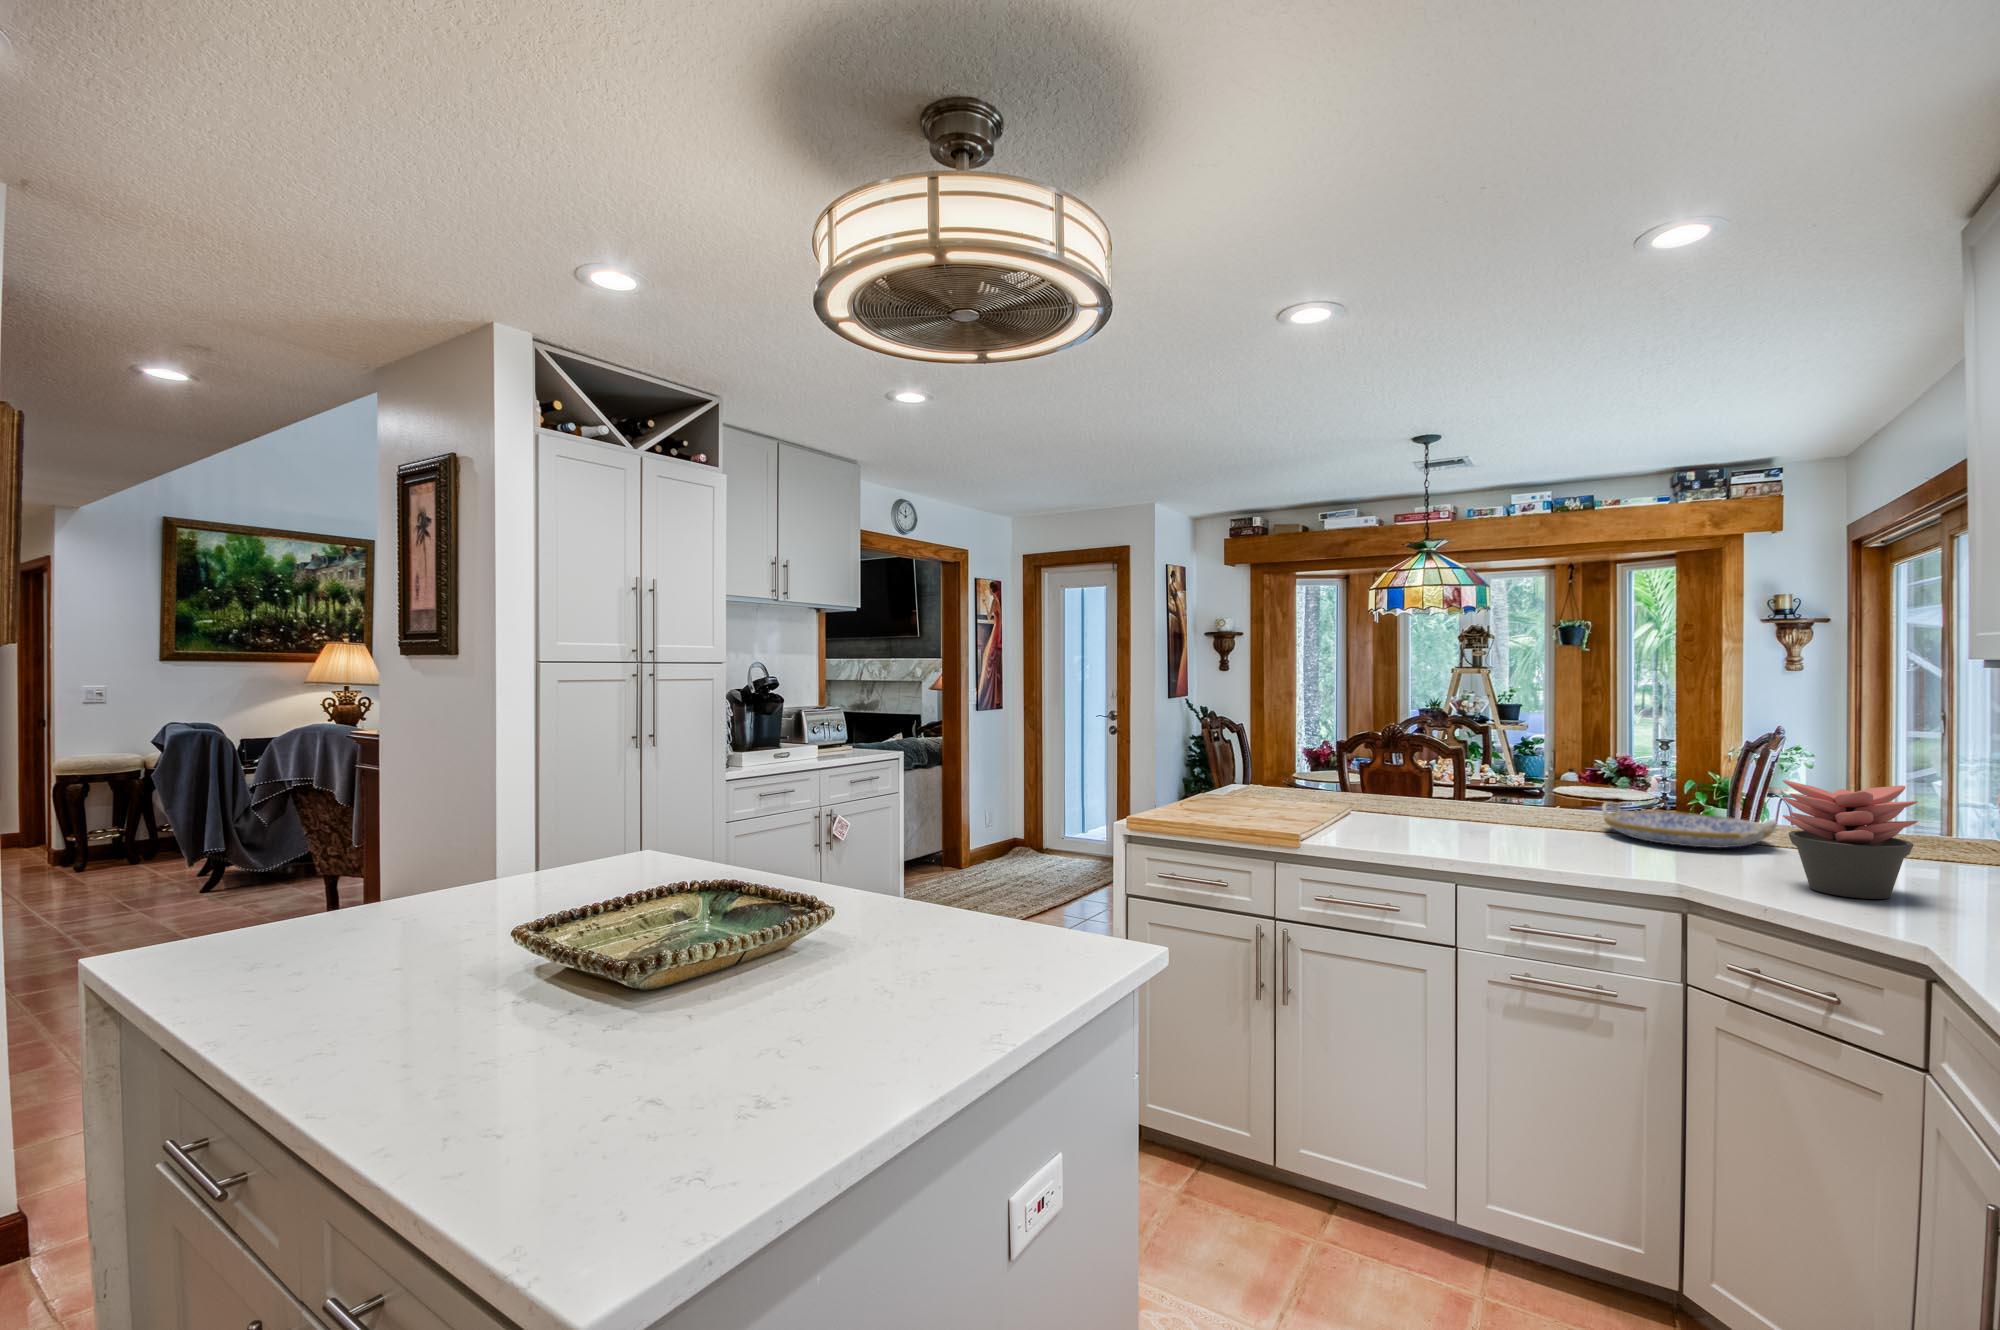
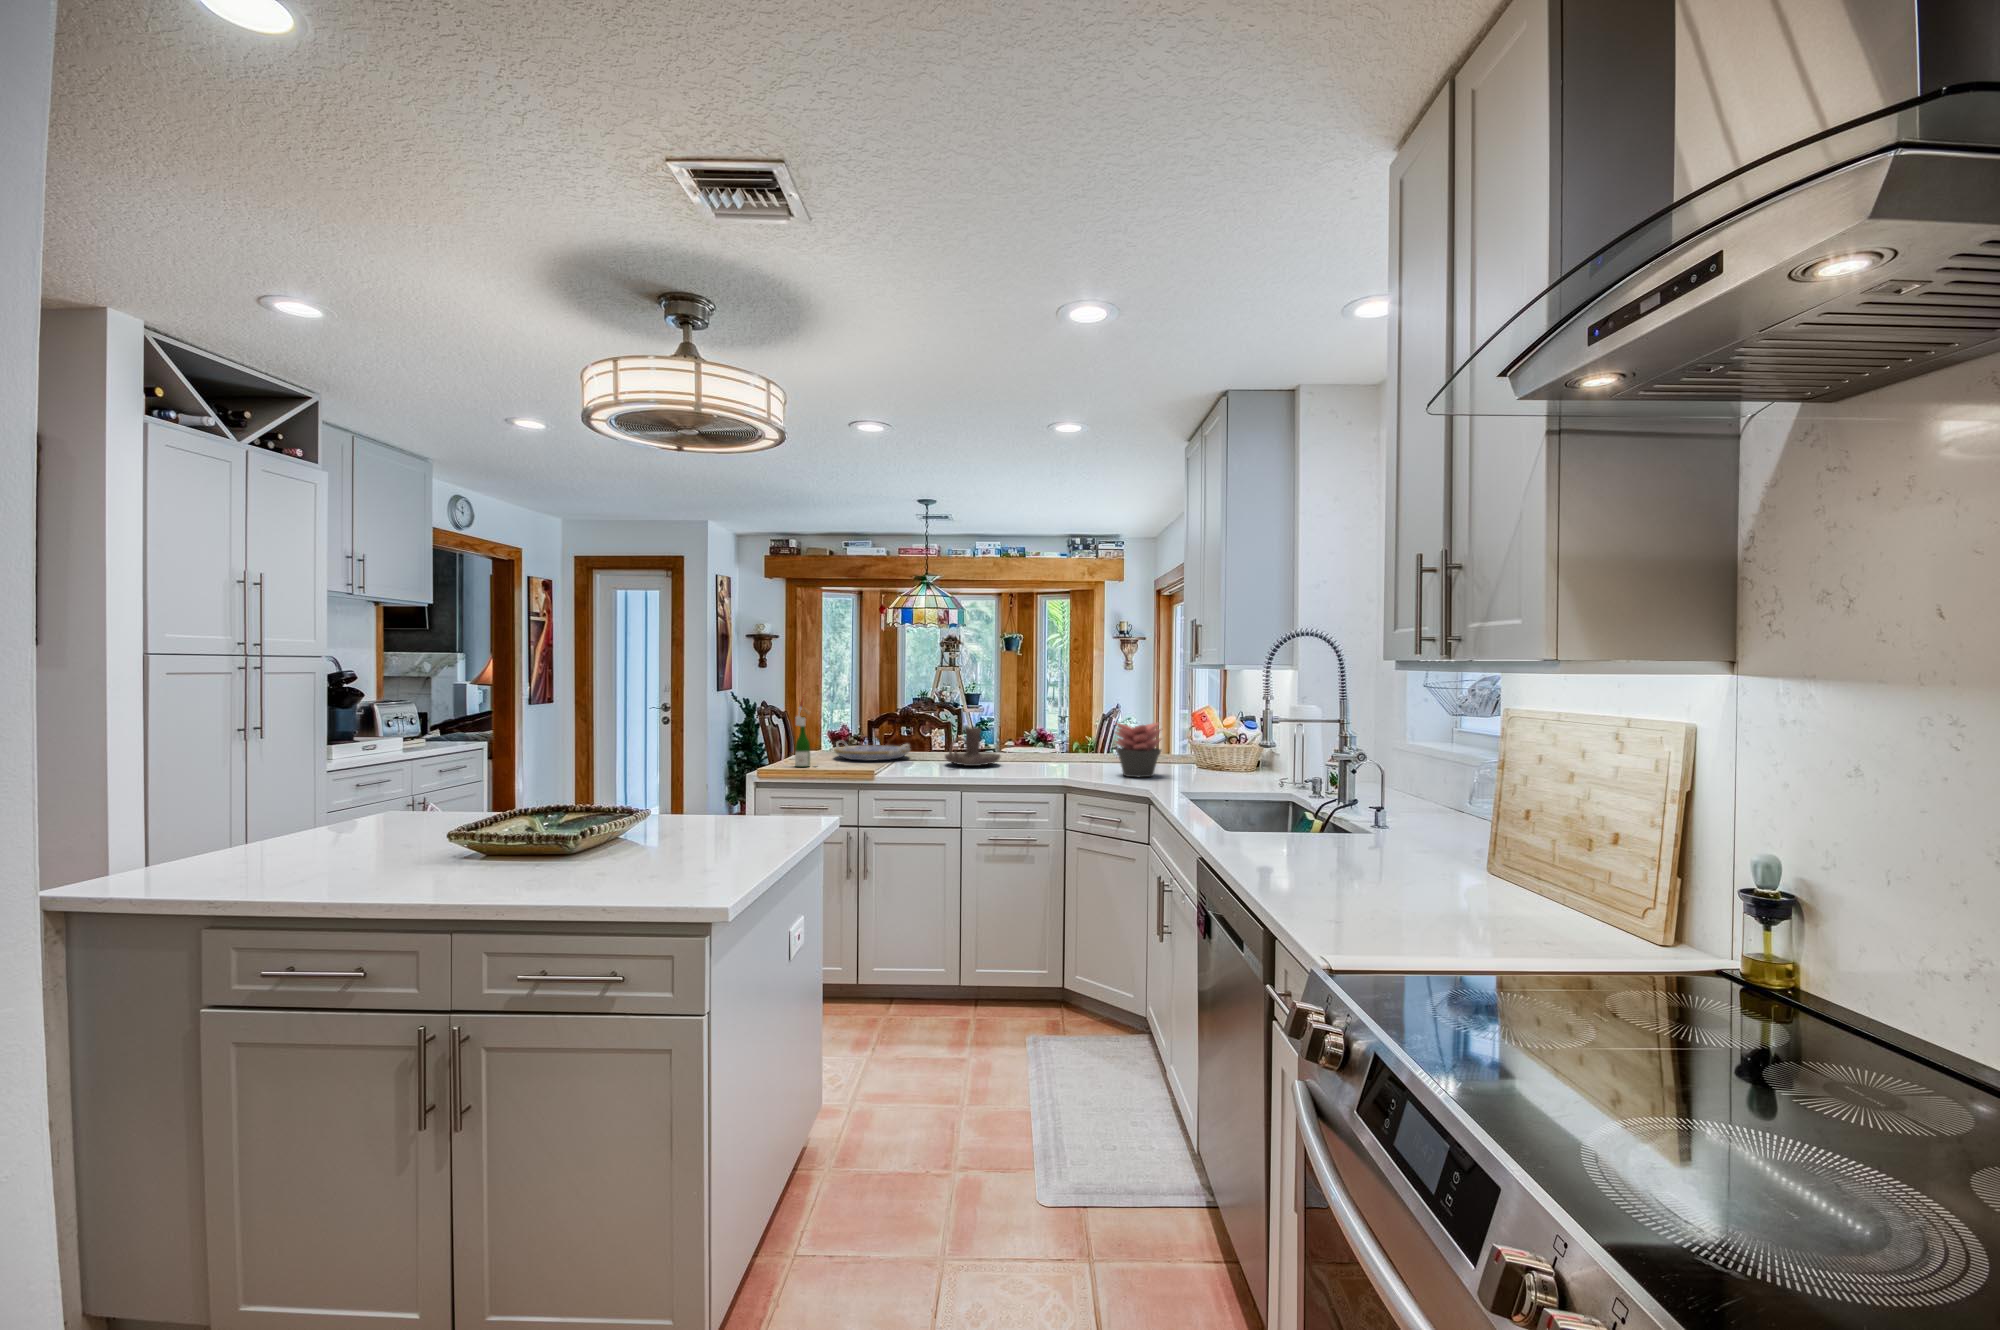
wine bottle: none [1194,708,1226,819] -> present [795,694,810,767]
candle holder: none [1430,772,1534,837] -> present [945,728,1000,766]
serving tray: present [1602,802,1777,848] -> present [834,741,910,760]

